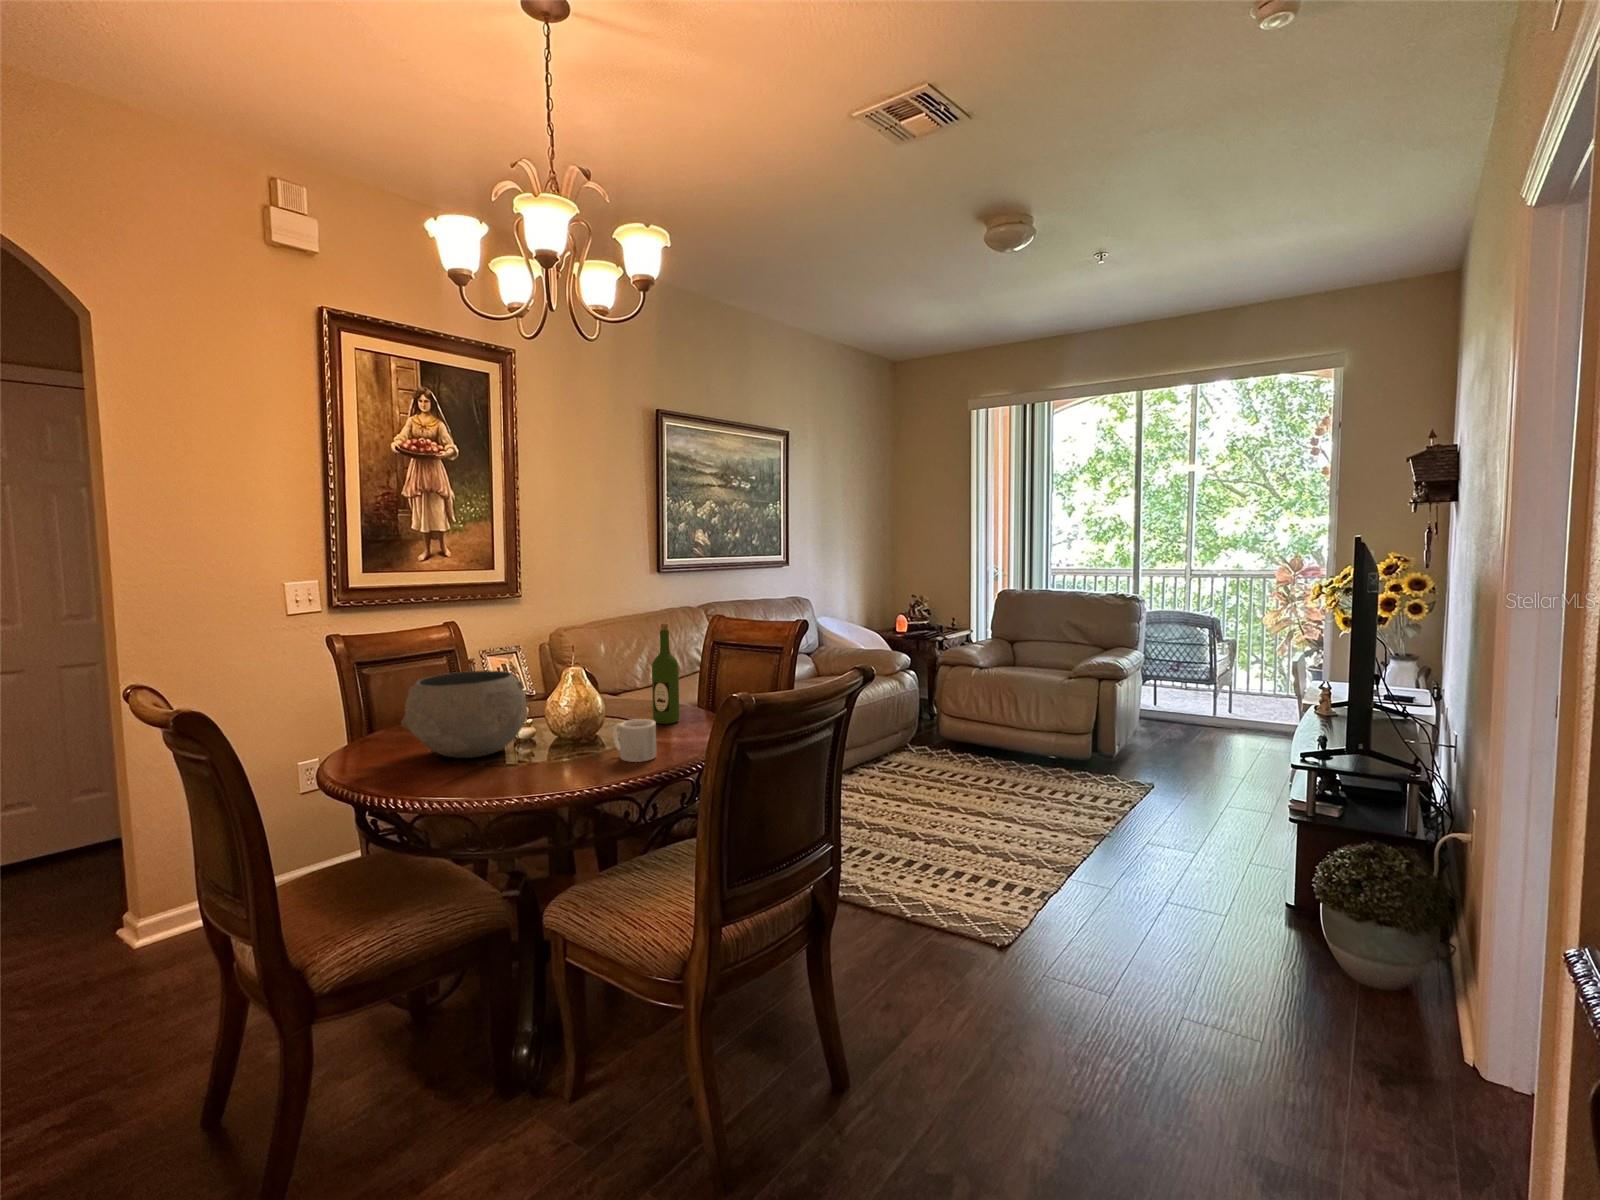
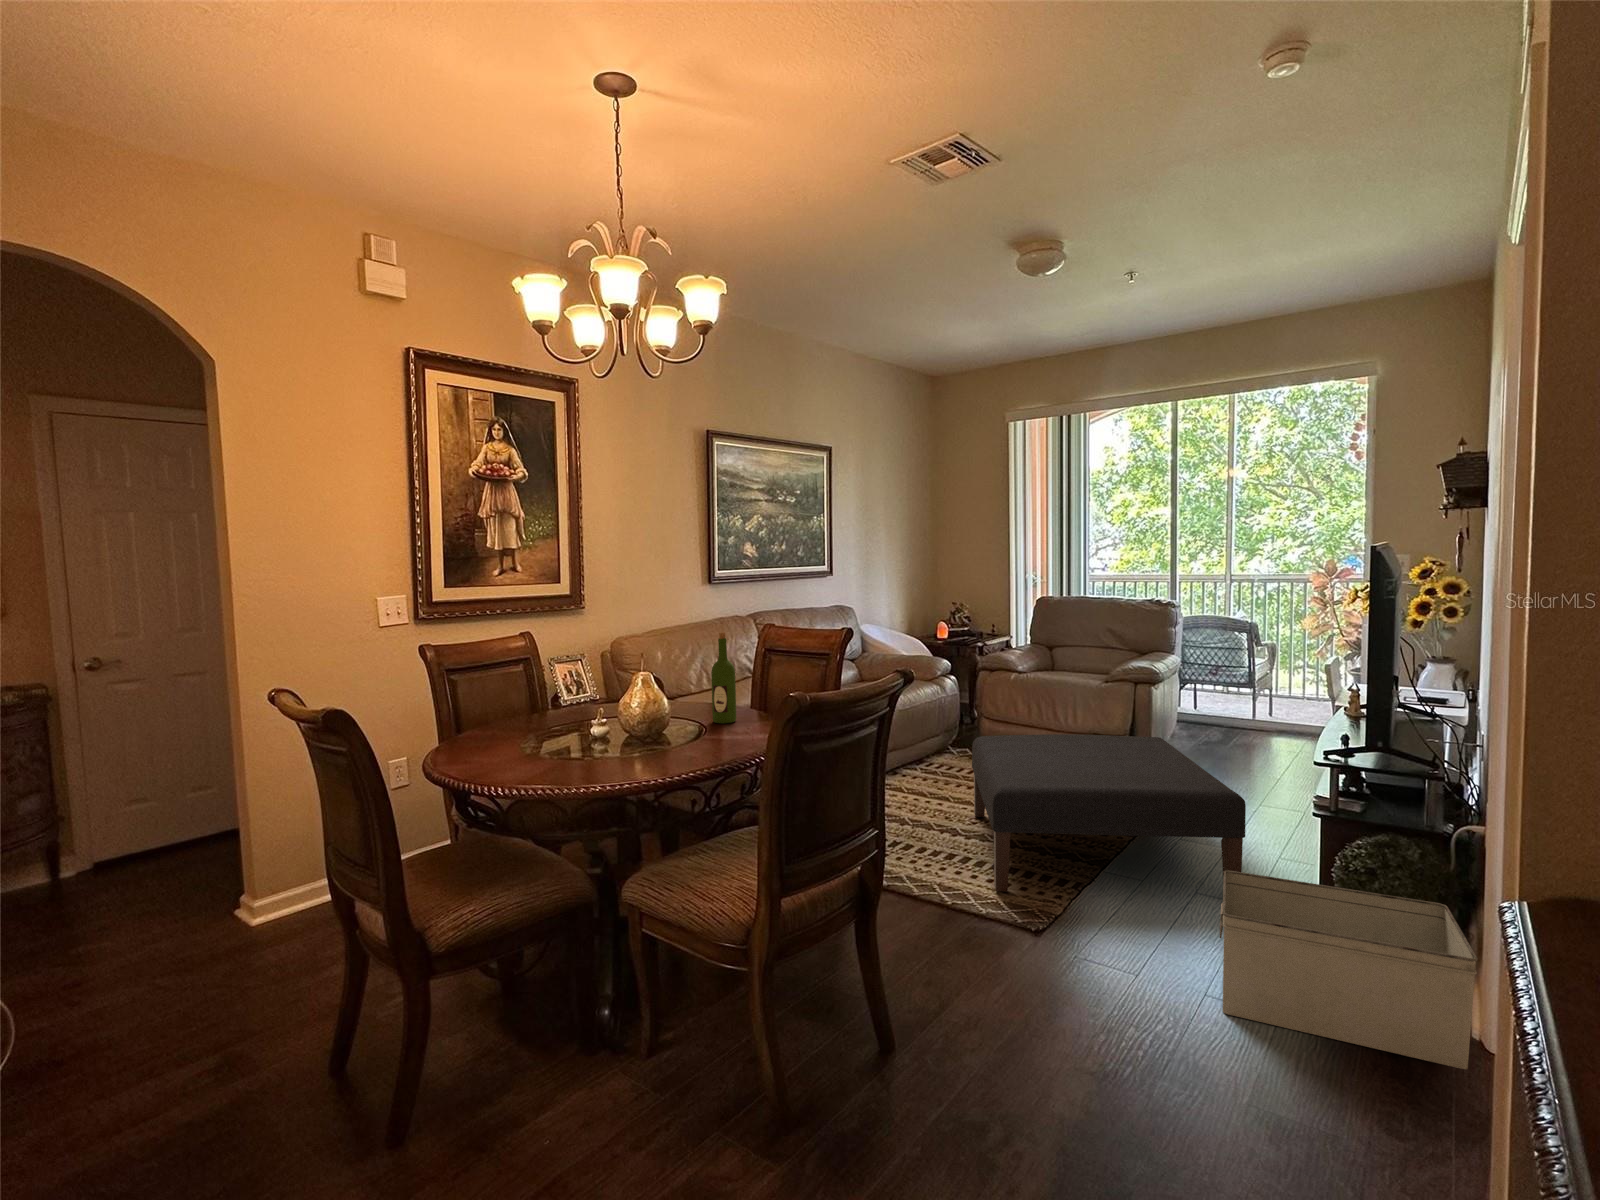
ceramic bowl: present [401,671,527,758] -> none [498,675,605,752]
mug: present [613,719,656,762] -> none [680,718,720,756]
ottoman: none [933,734,1220,908] -> present [972,734,1246,891]
storage bin: none [1199,883,1481,1102] -> present [1219,871,1478,1069]

